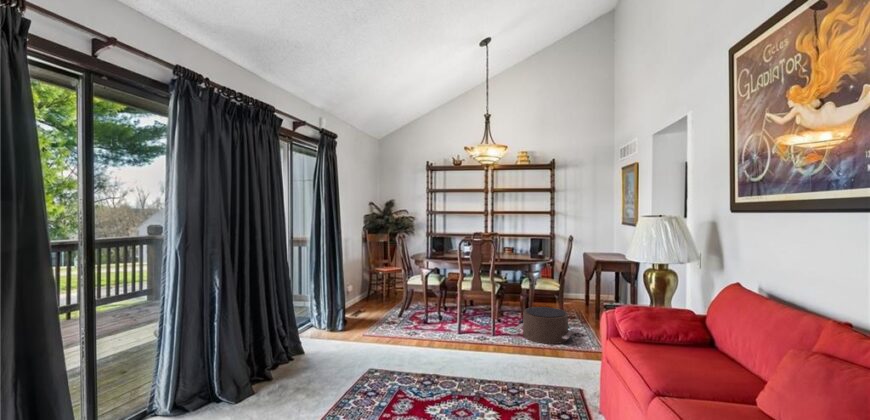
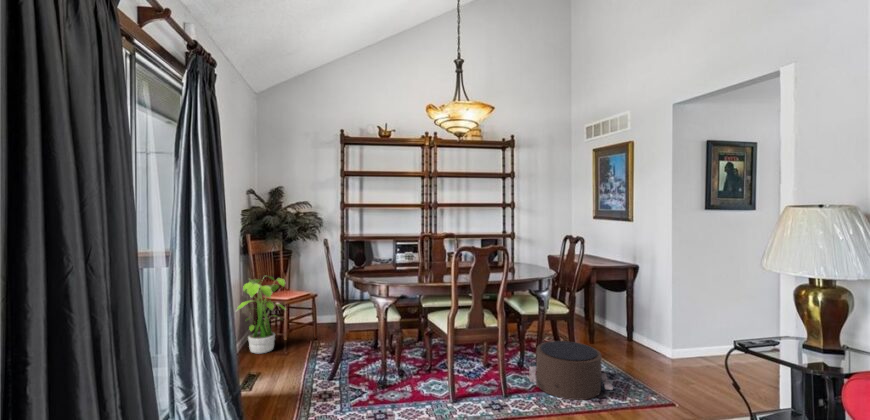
potted plant: none [358,255,389,302] -> present [237,276,286,353]

